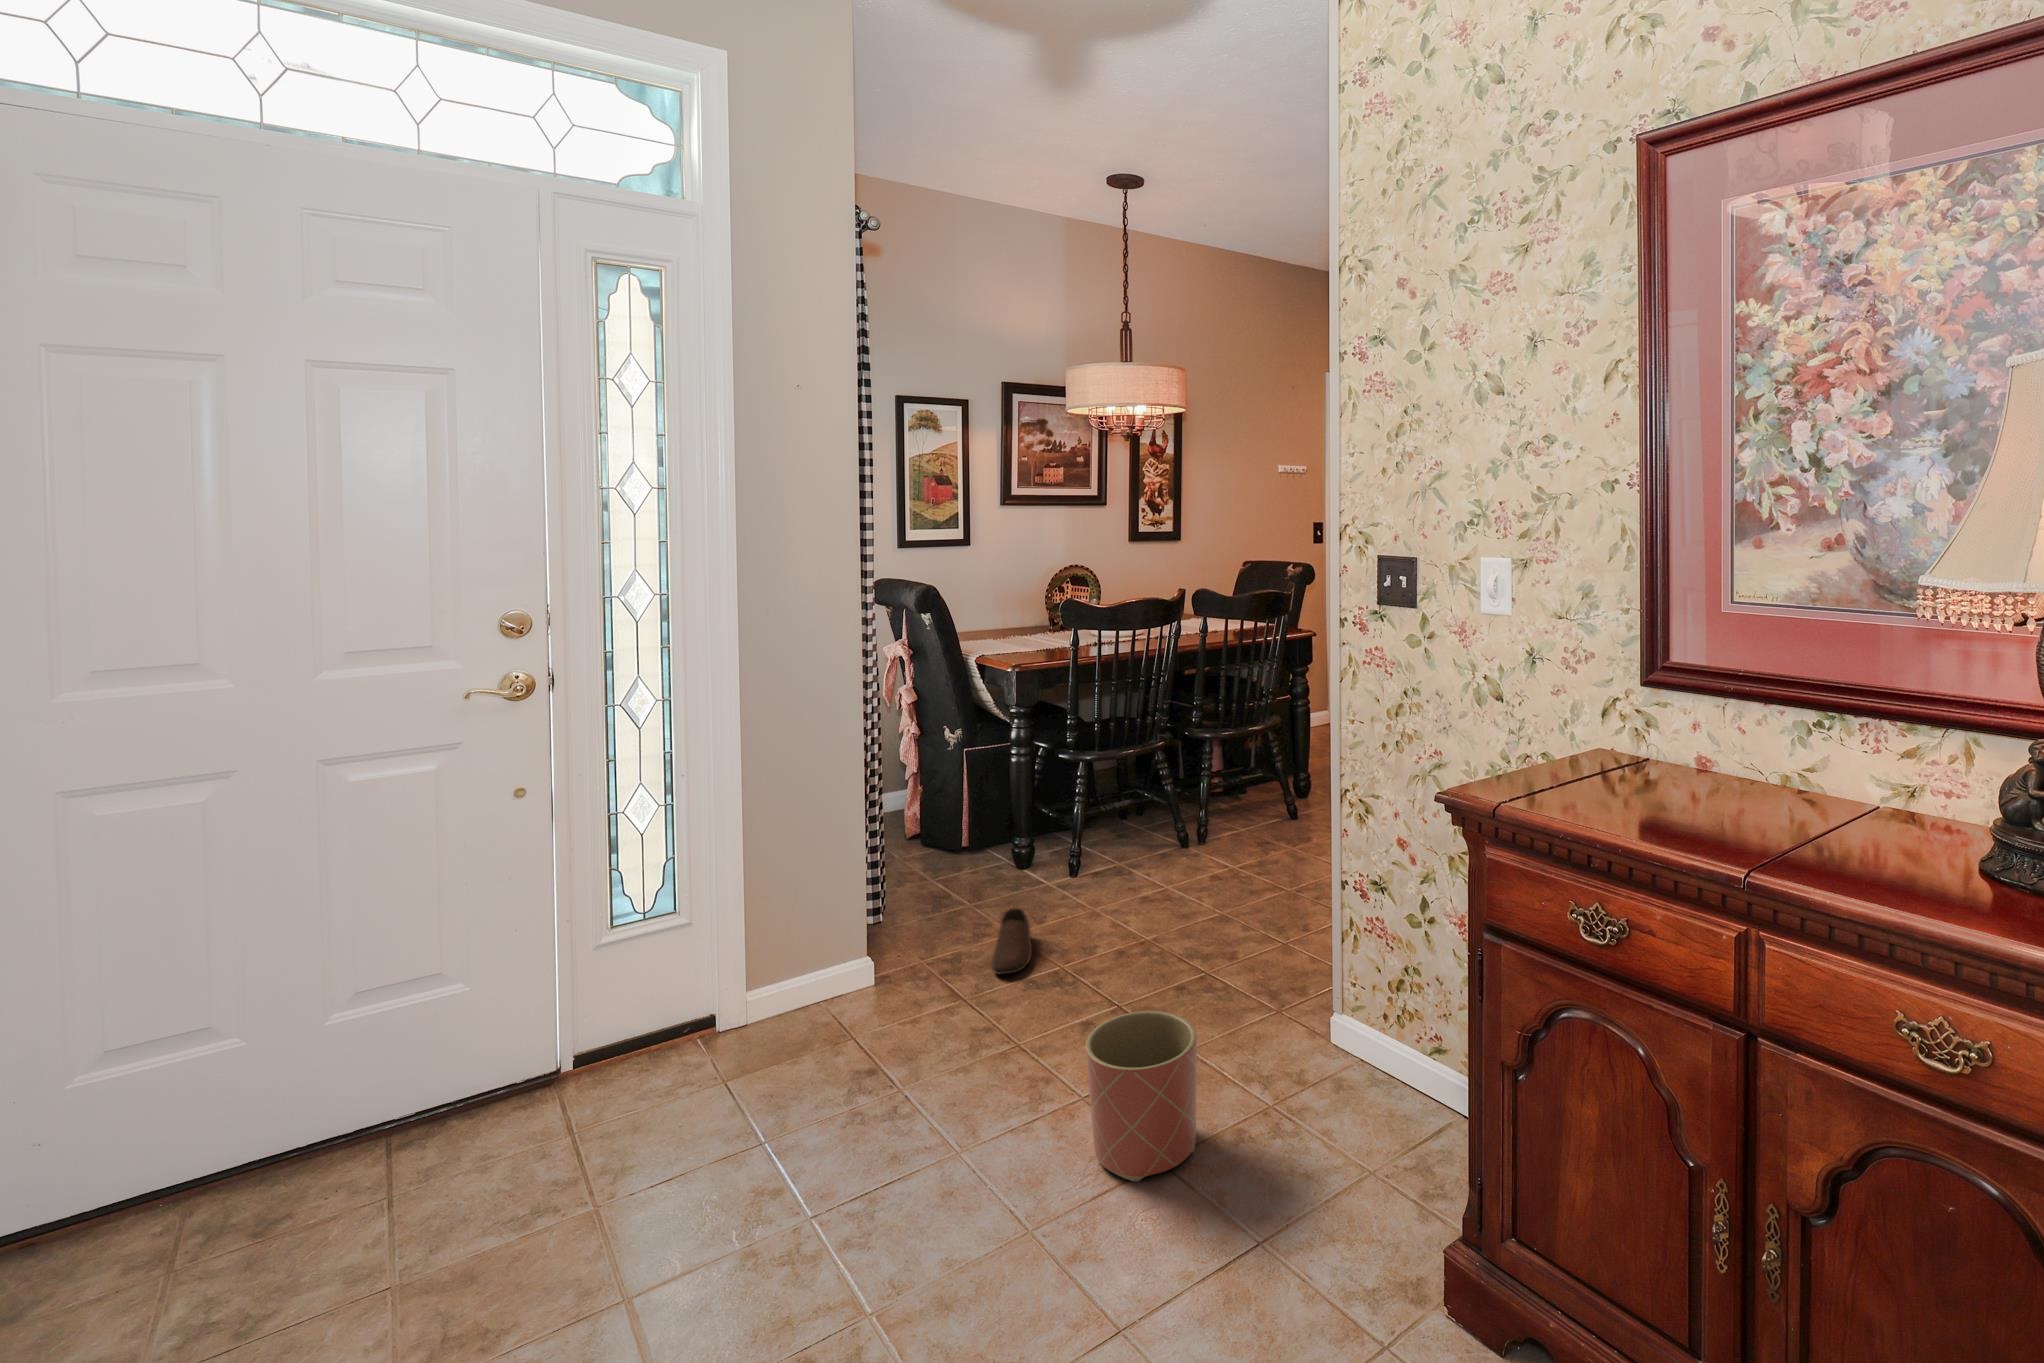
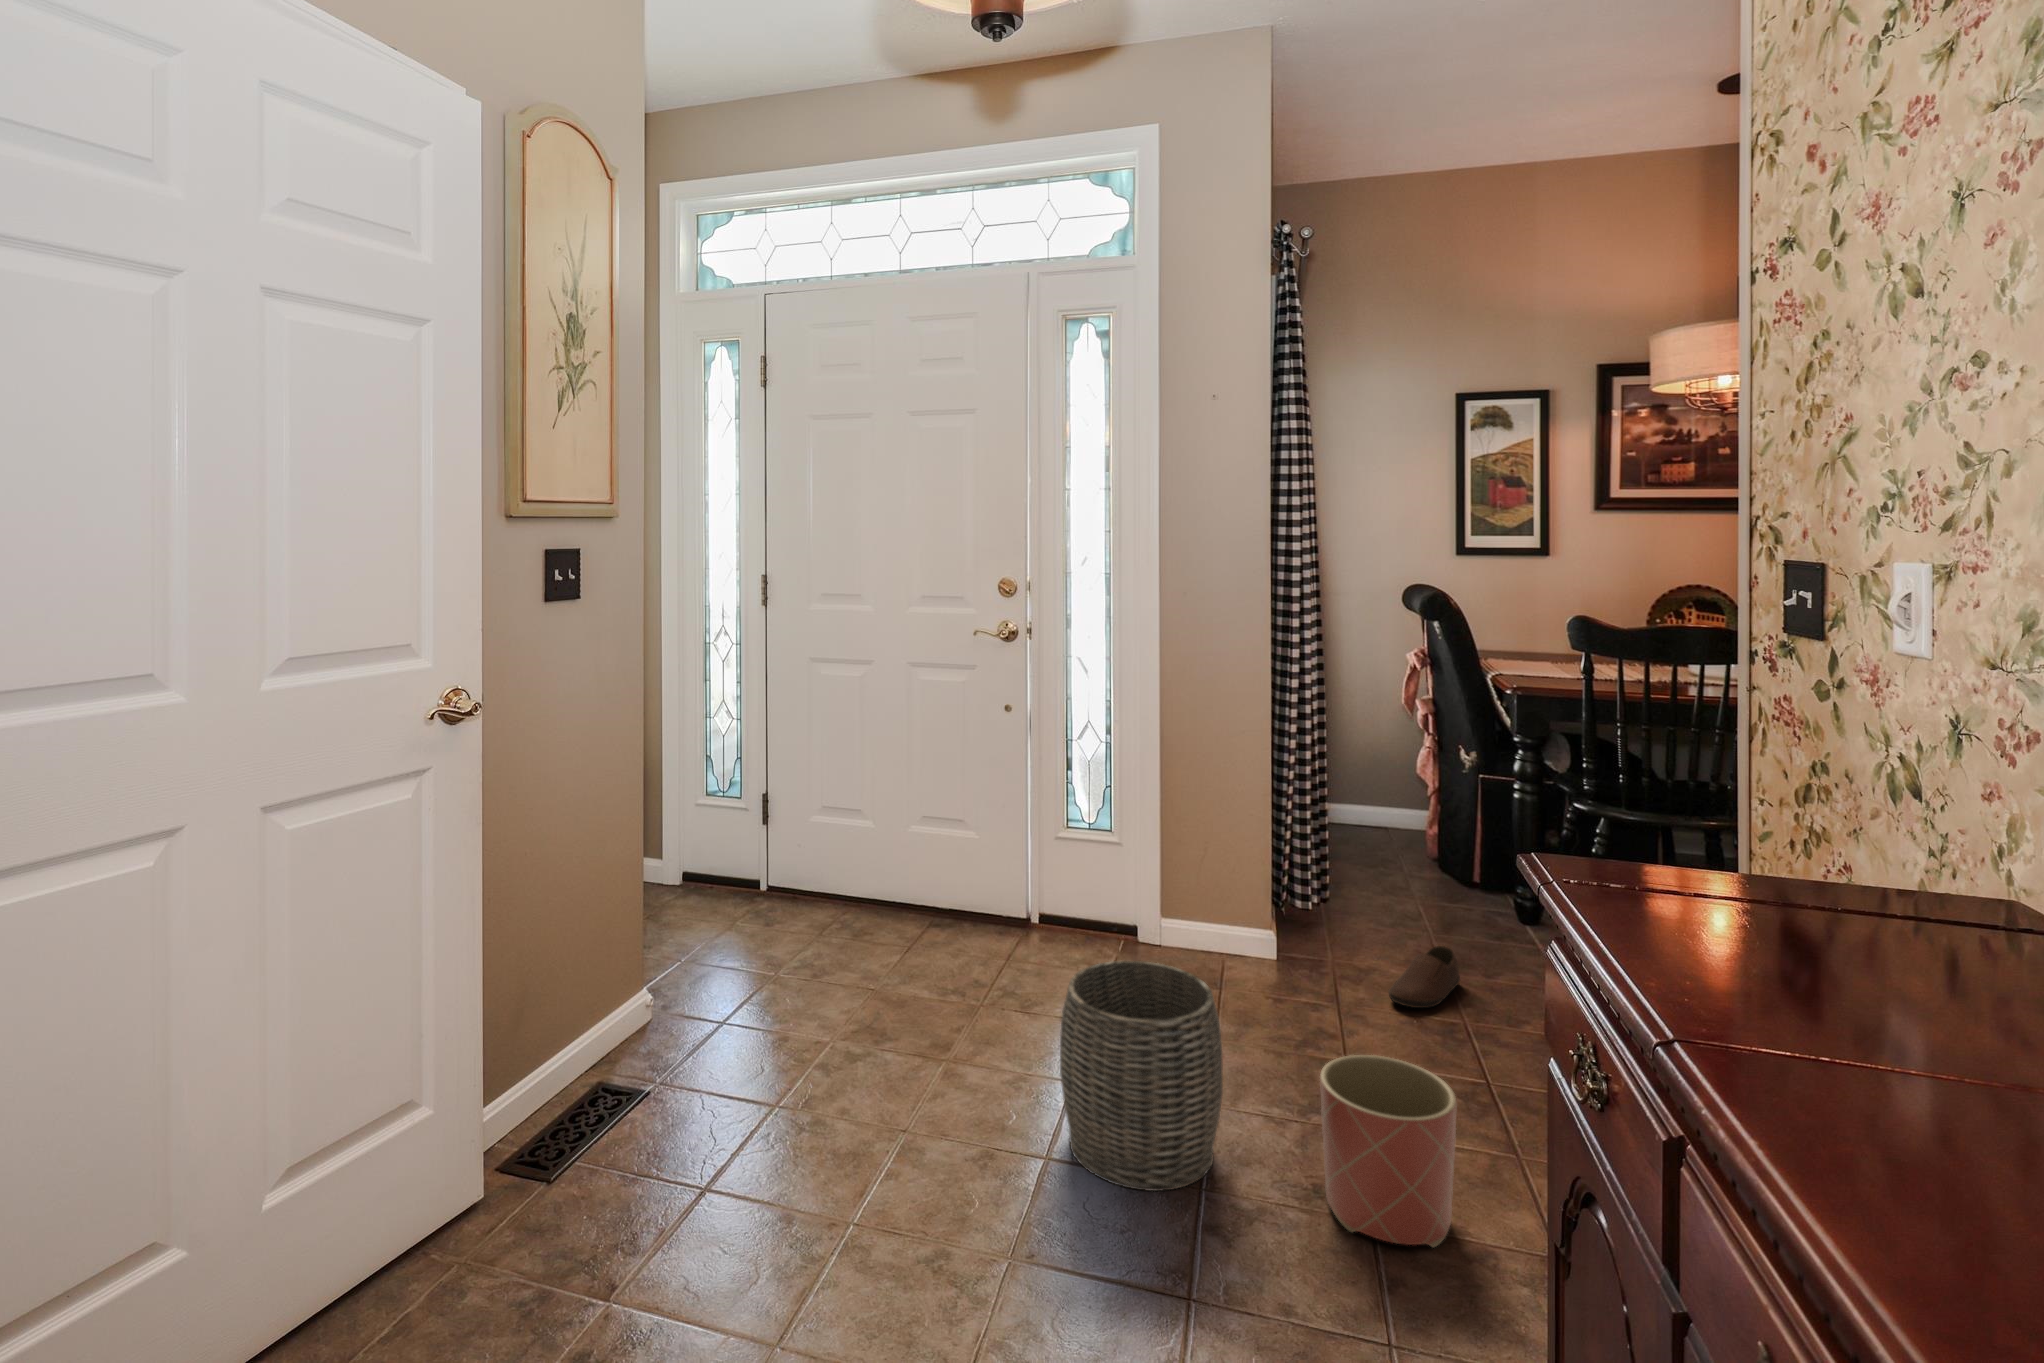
woven basket: none [822,1025,1004,1292] -> present [1060,961,1223,1191]

